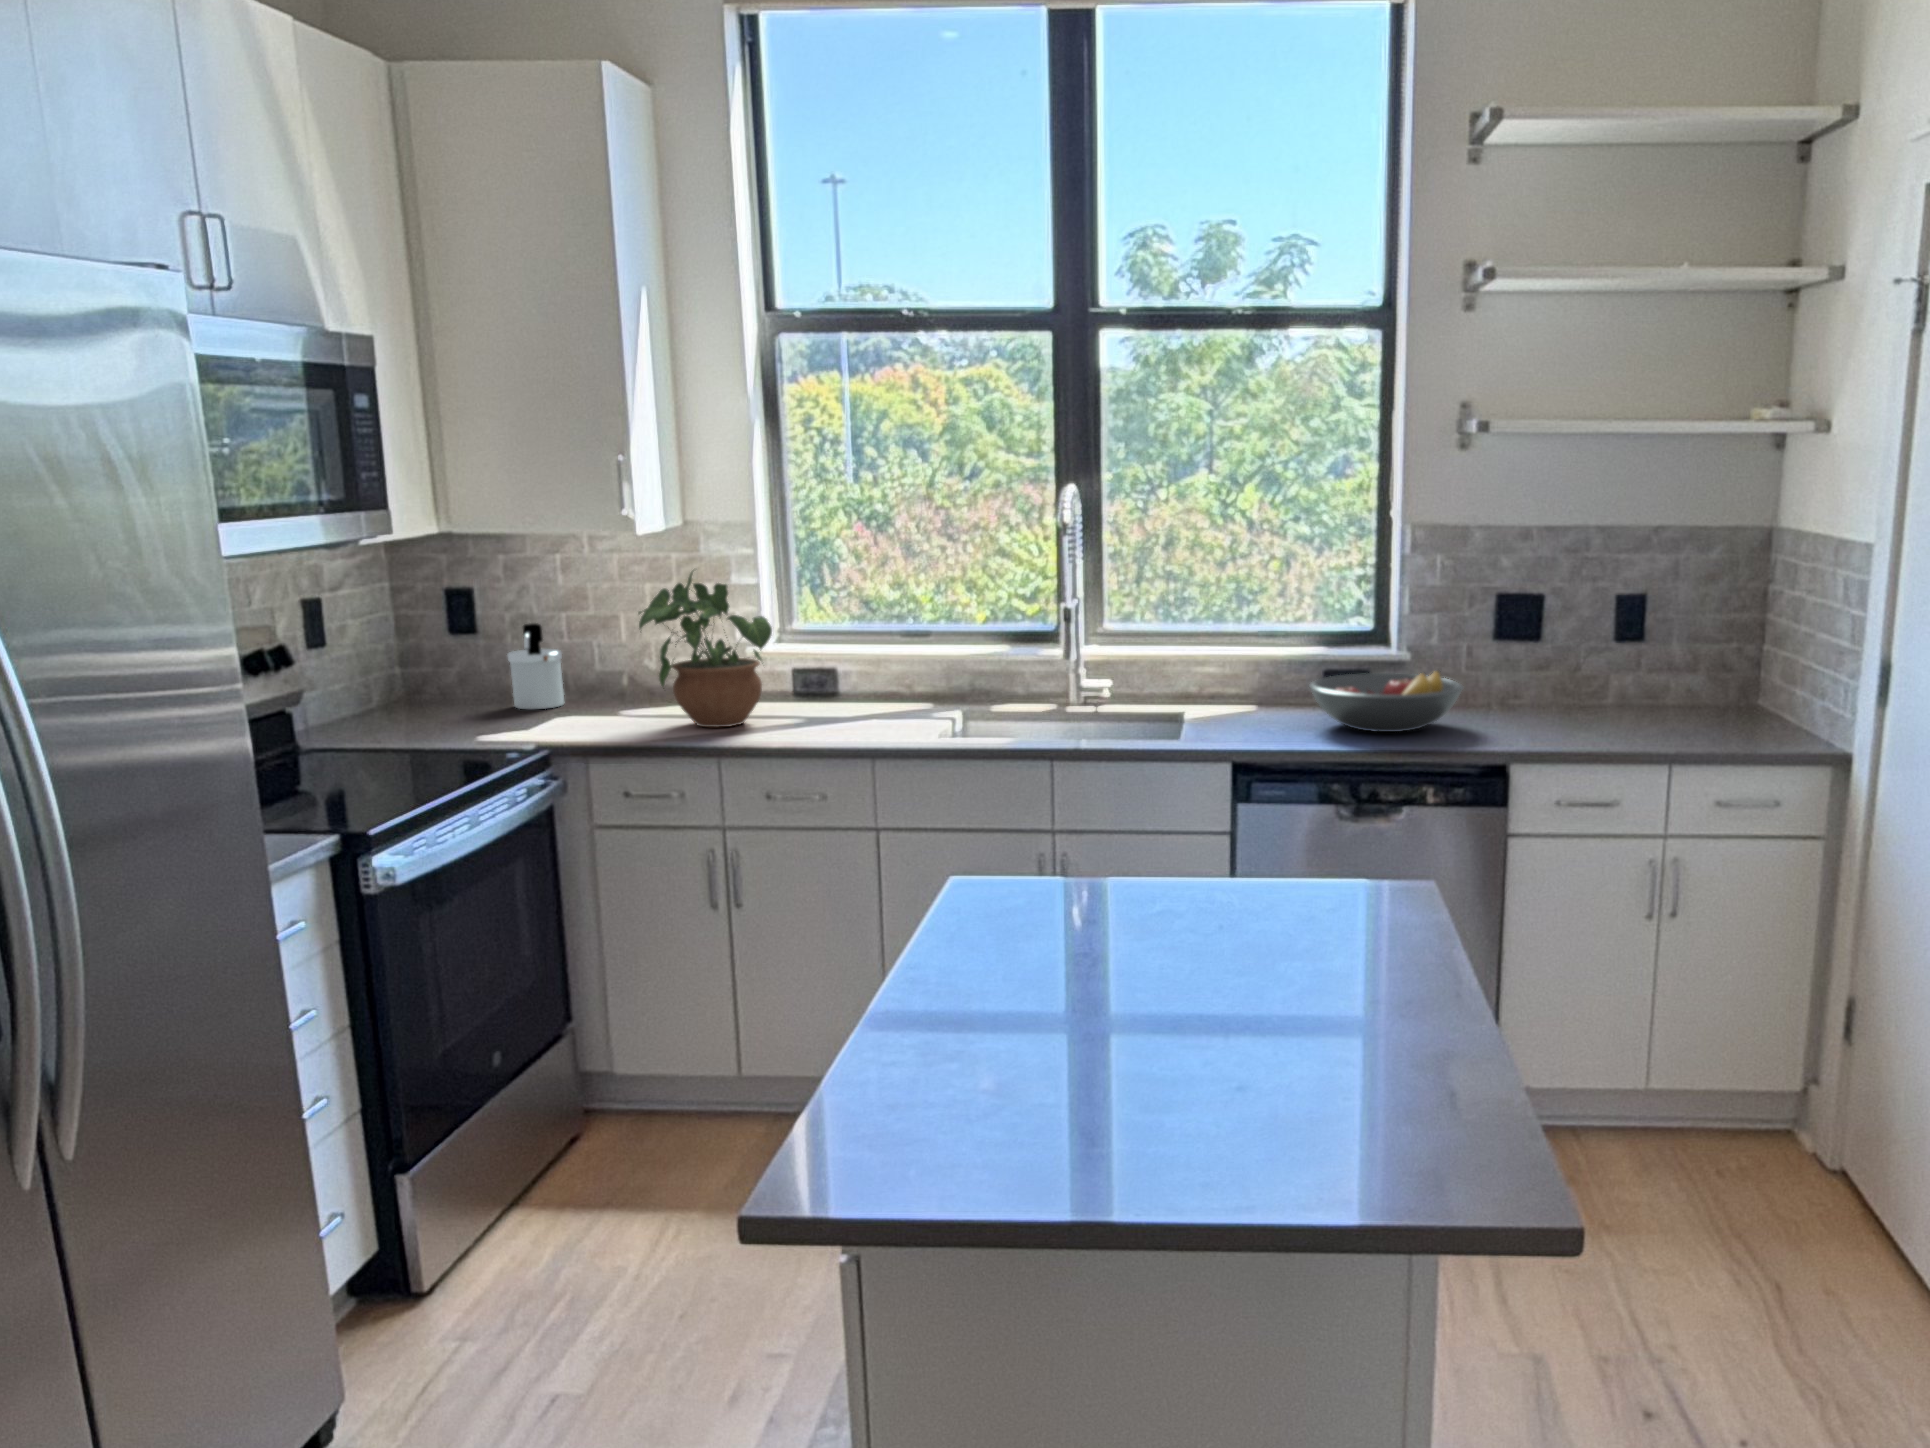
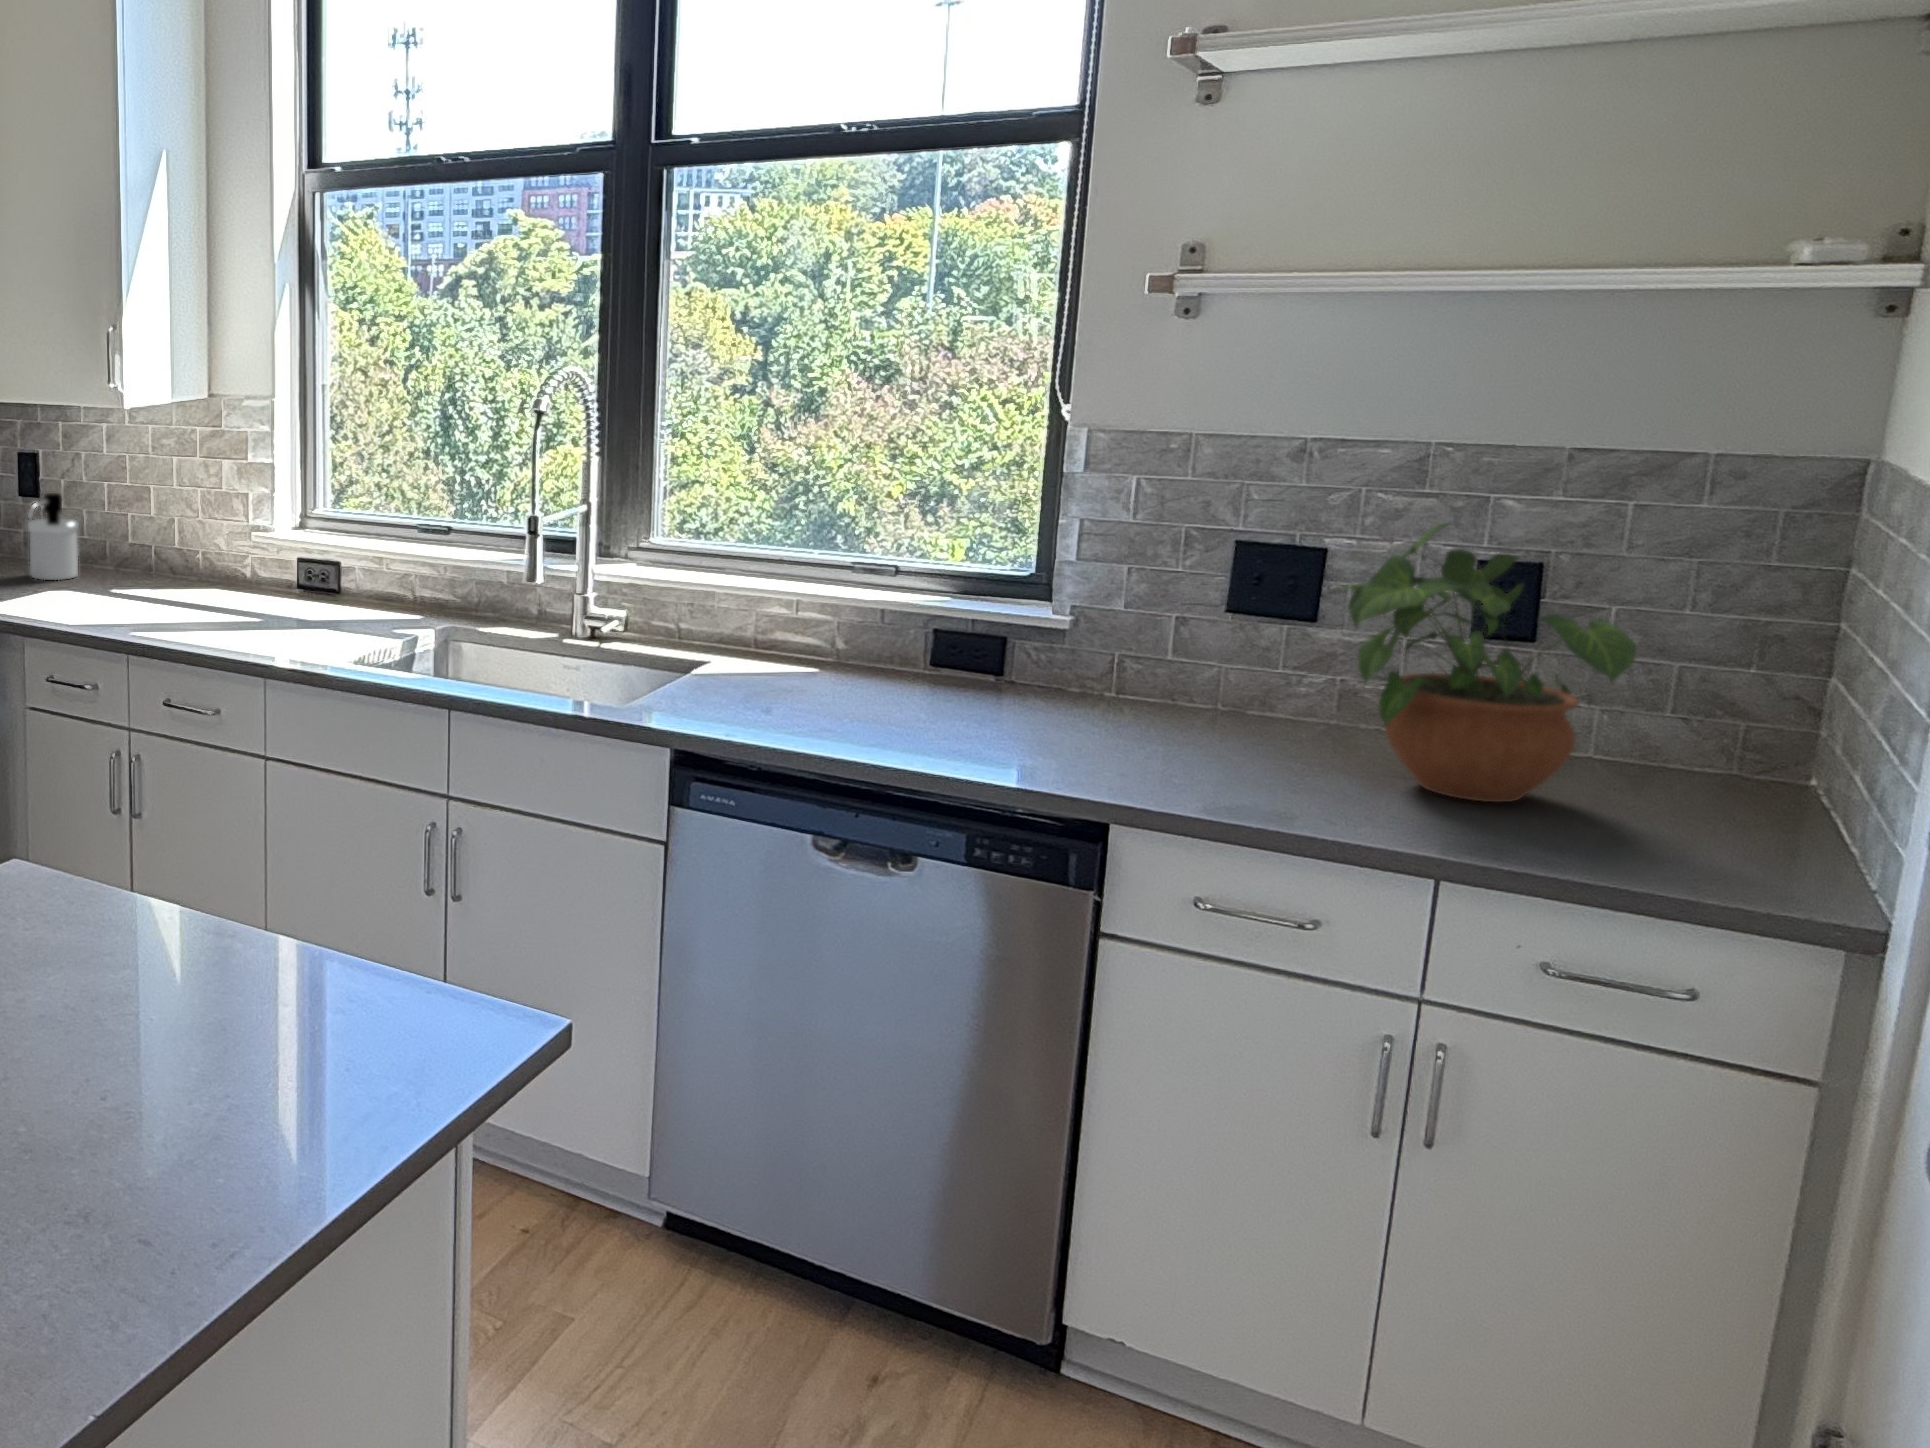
potted plant: present [639,571,772,727] -> present [1338,524,1636,802]
fruit bowl: present [1310,670,1463,732] -> none [840,647,1099,745]

